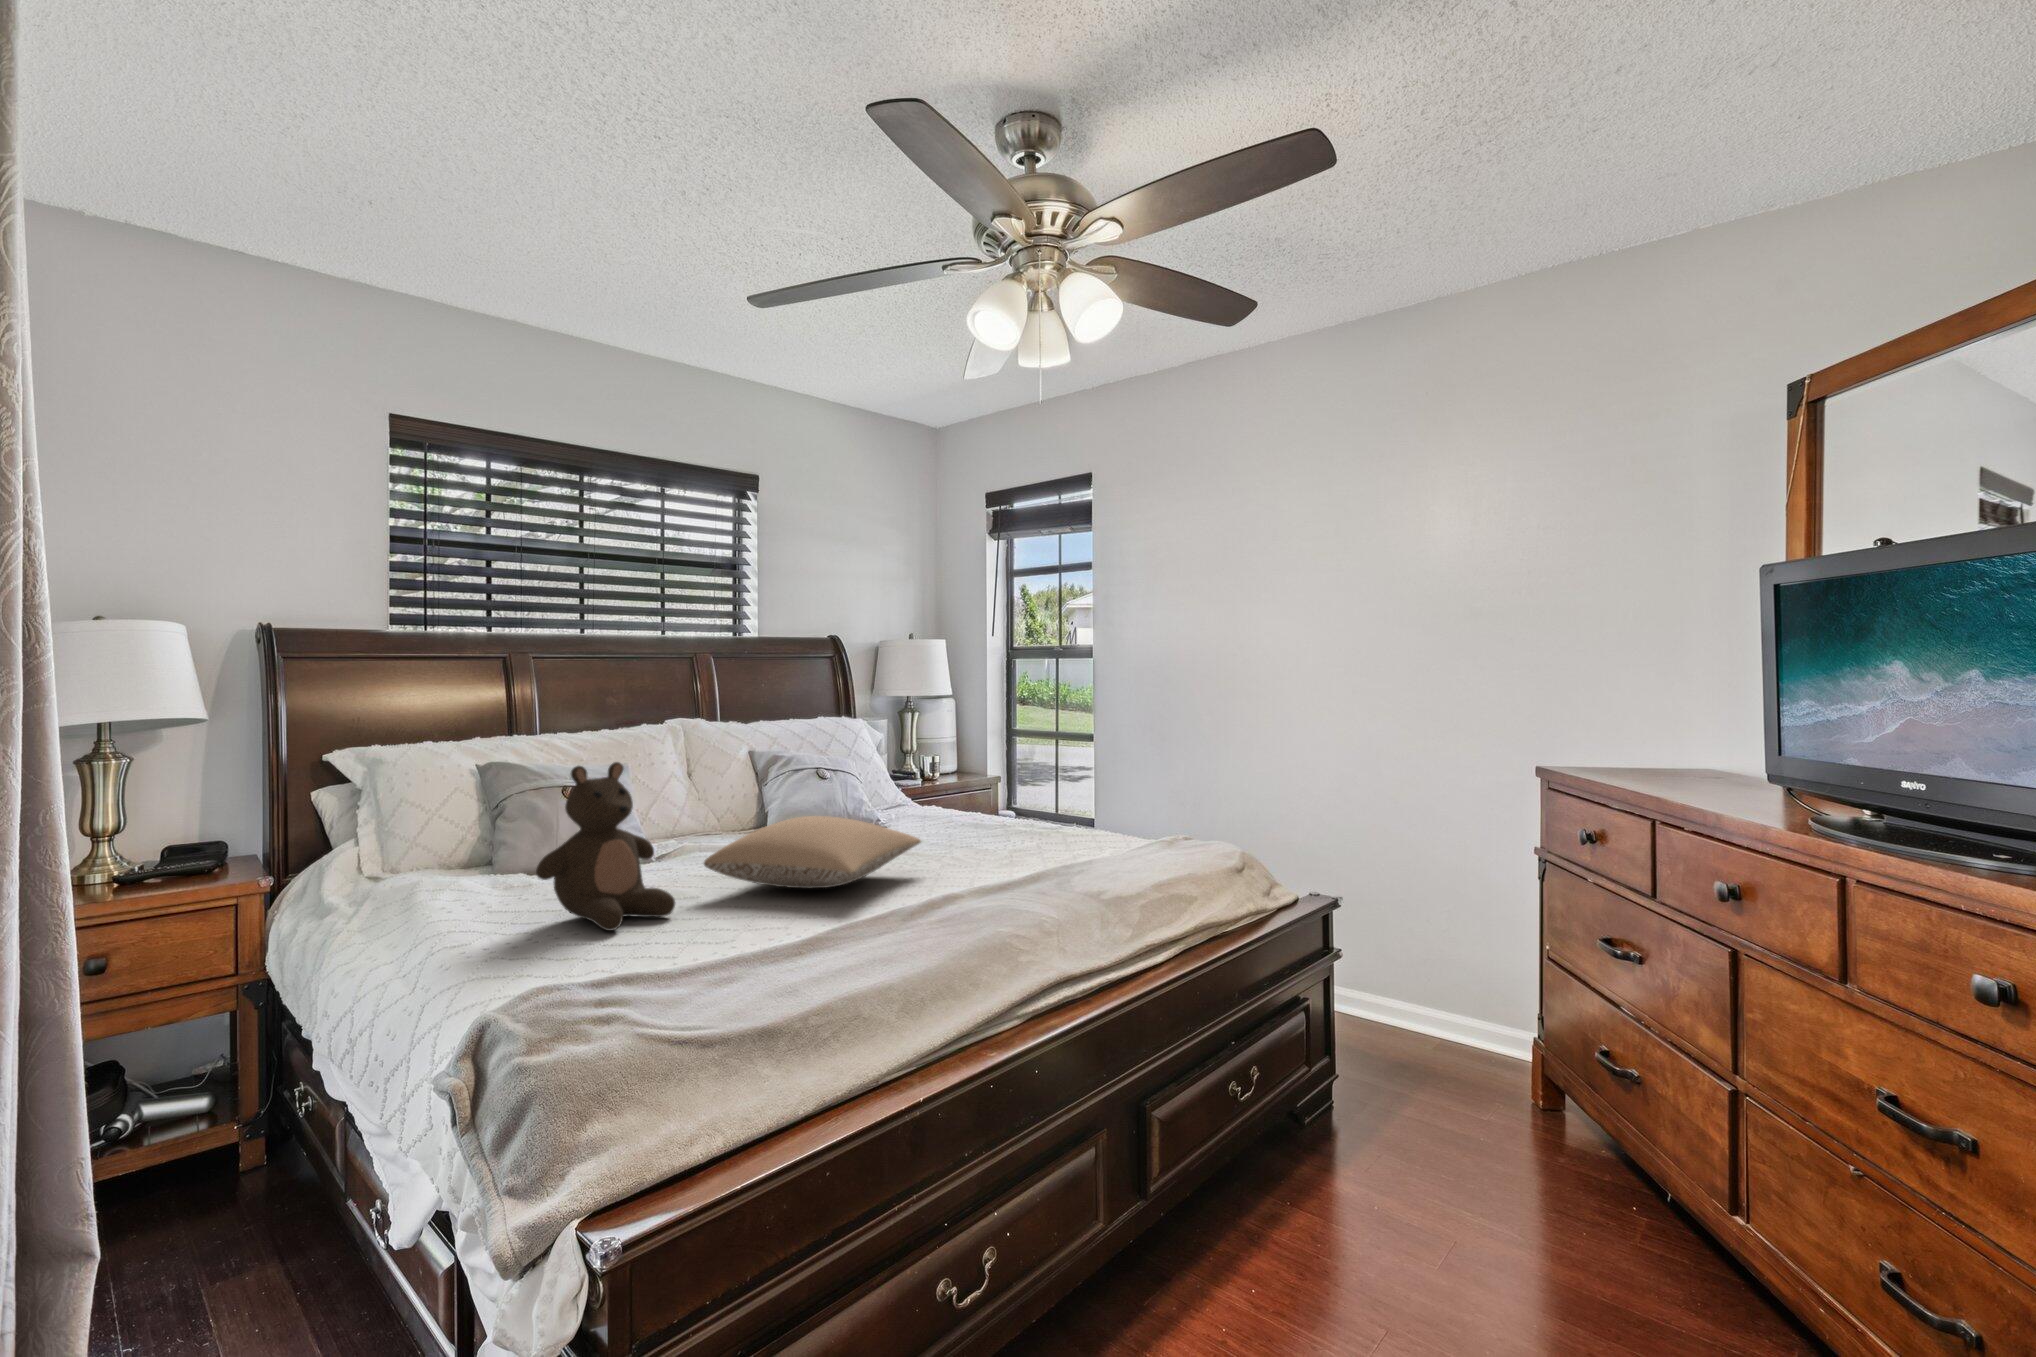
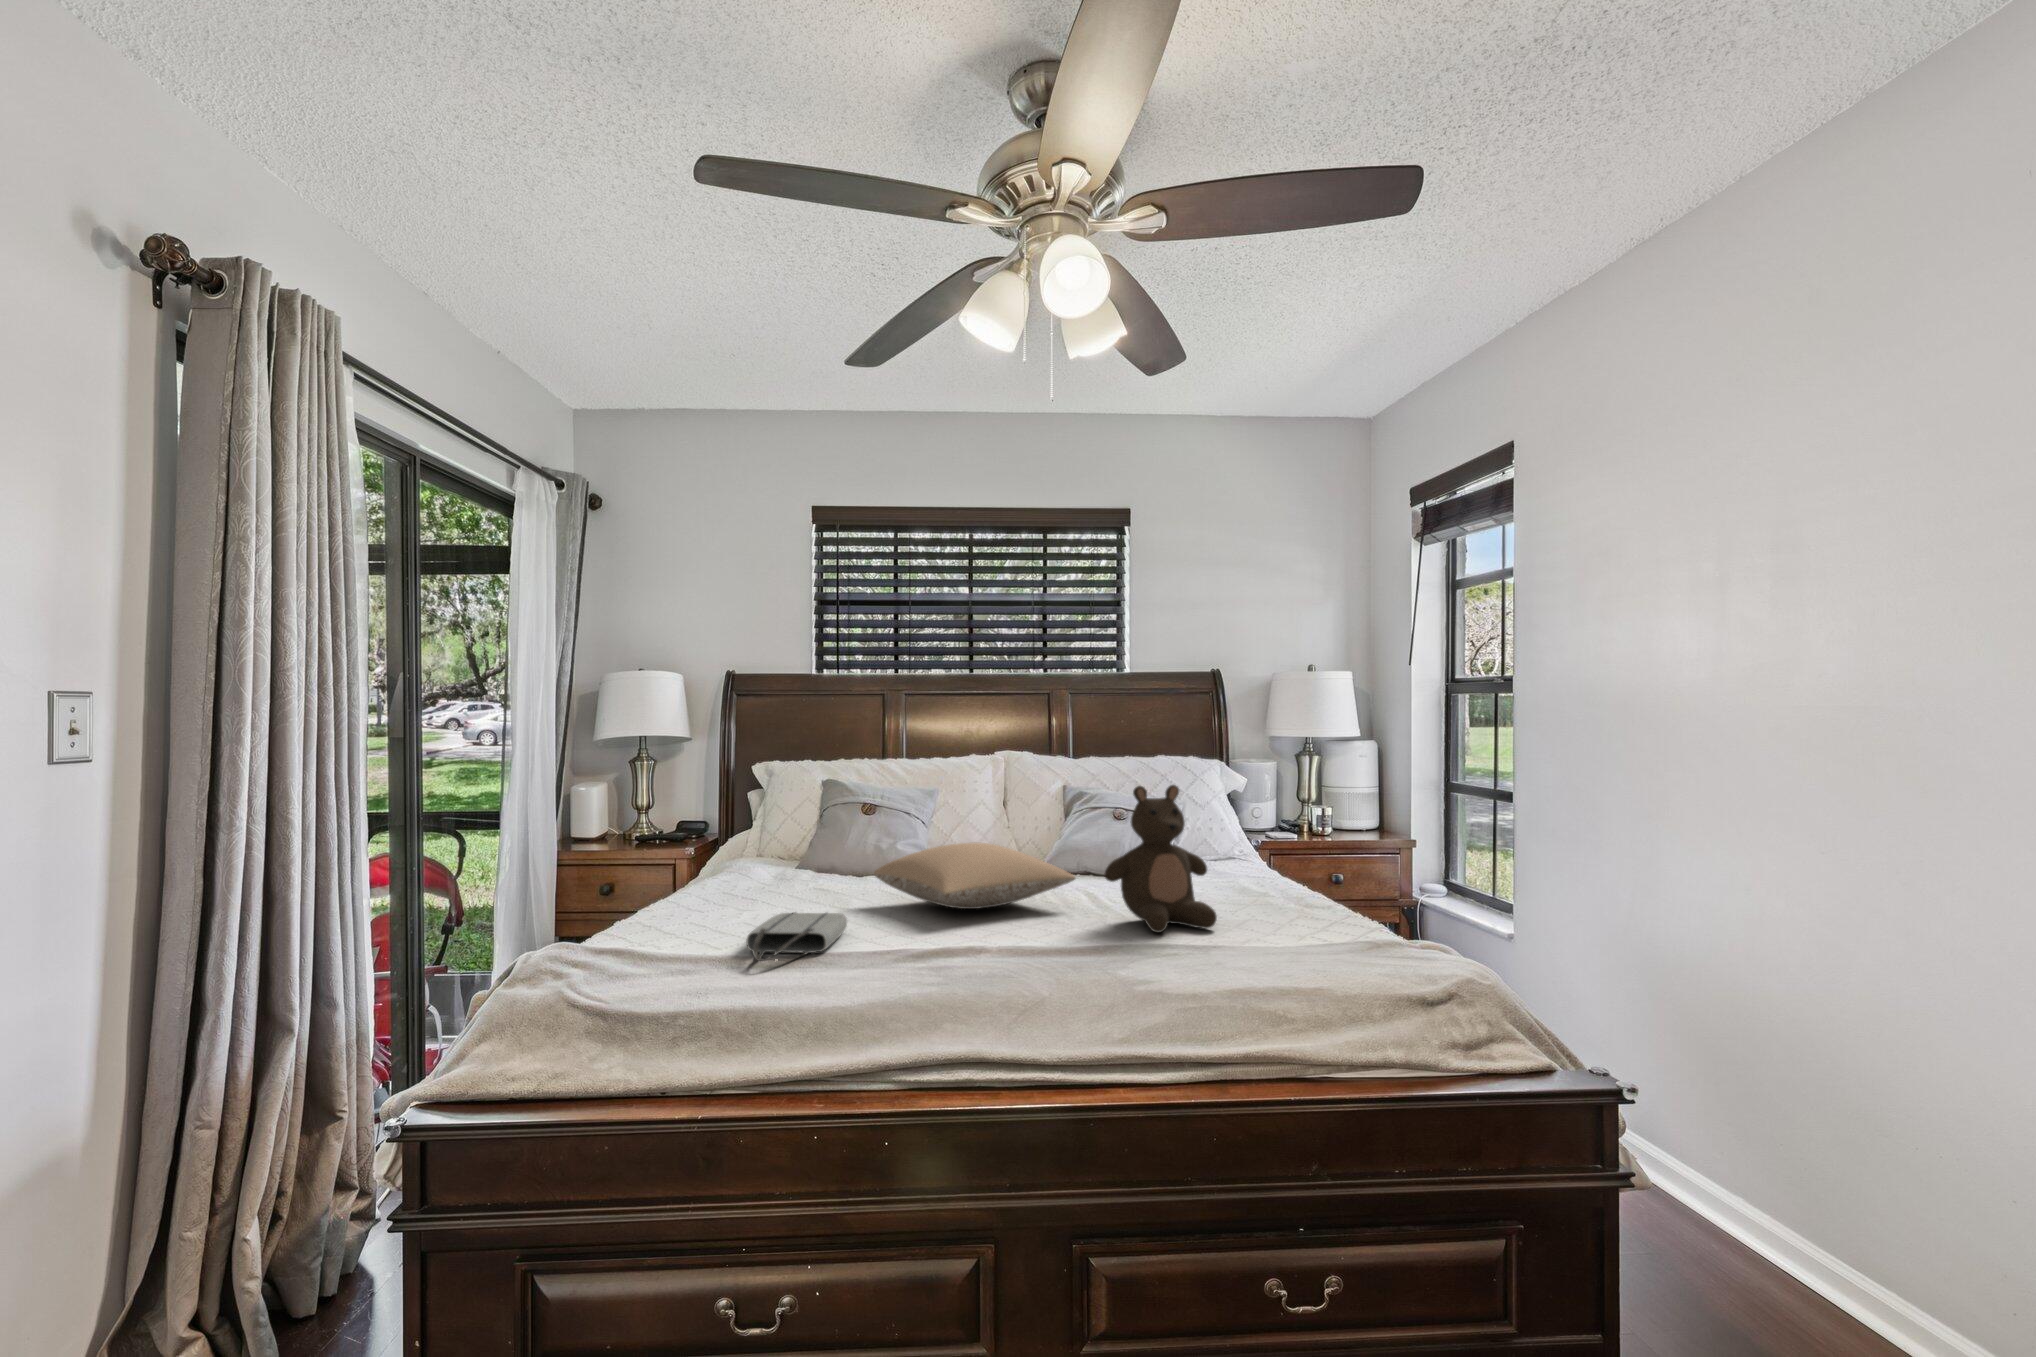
stuffed bear: present [536,762,675,931] -> present [1105,785,1217,932]
tote bag: none [677,912,808,982] -> present [746,912,847,961]

